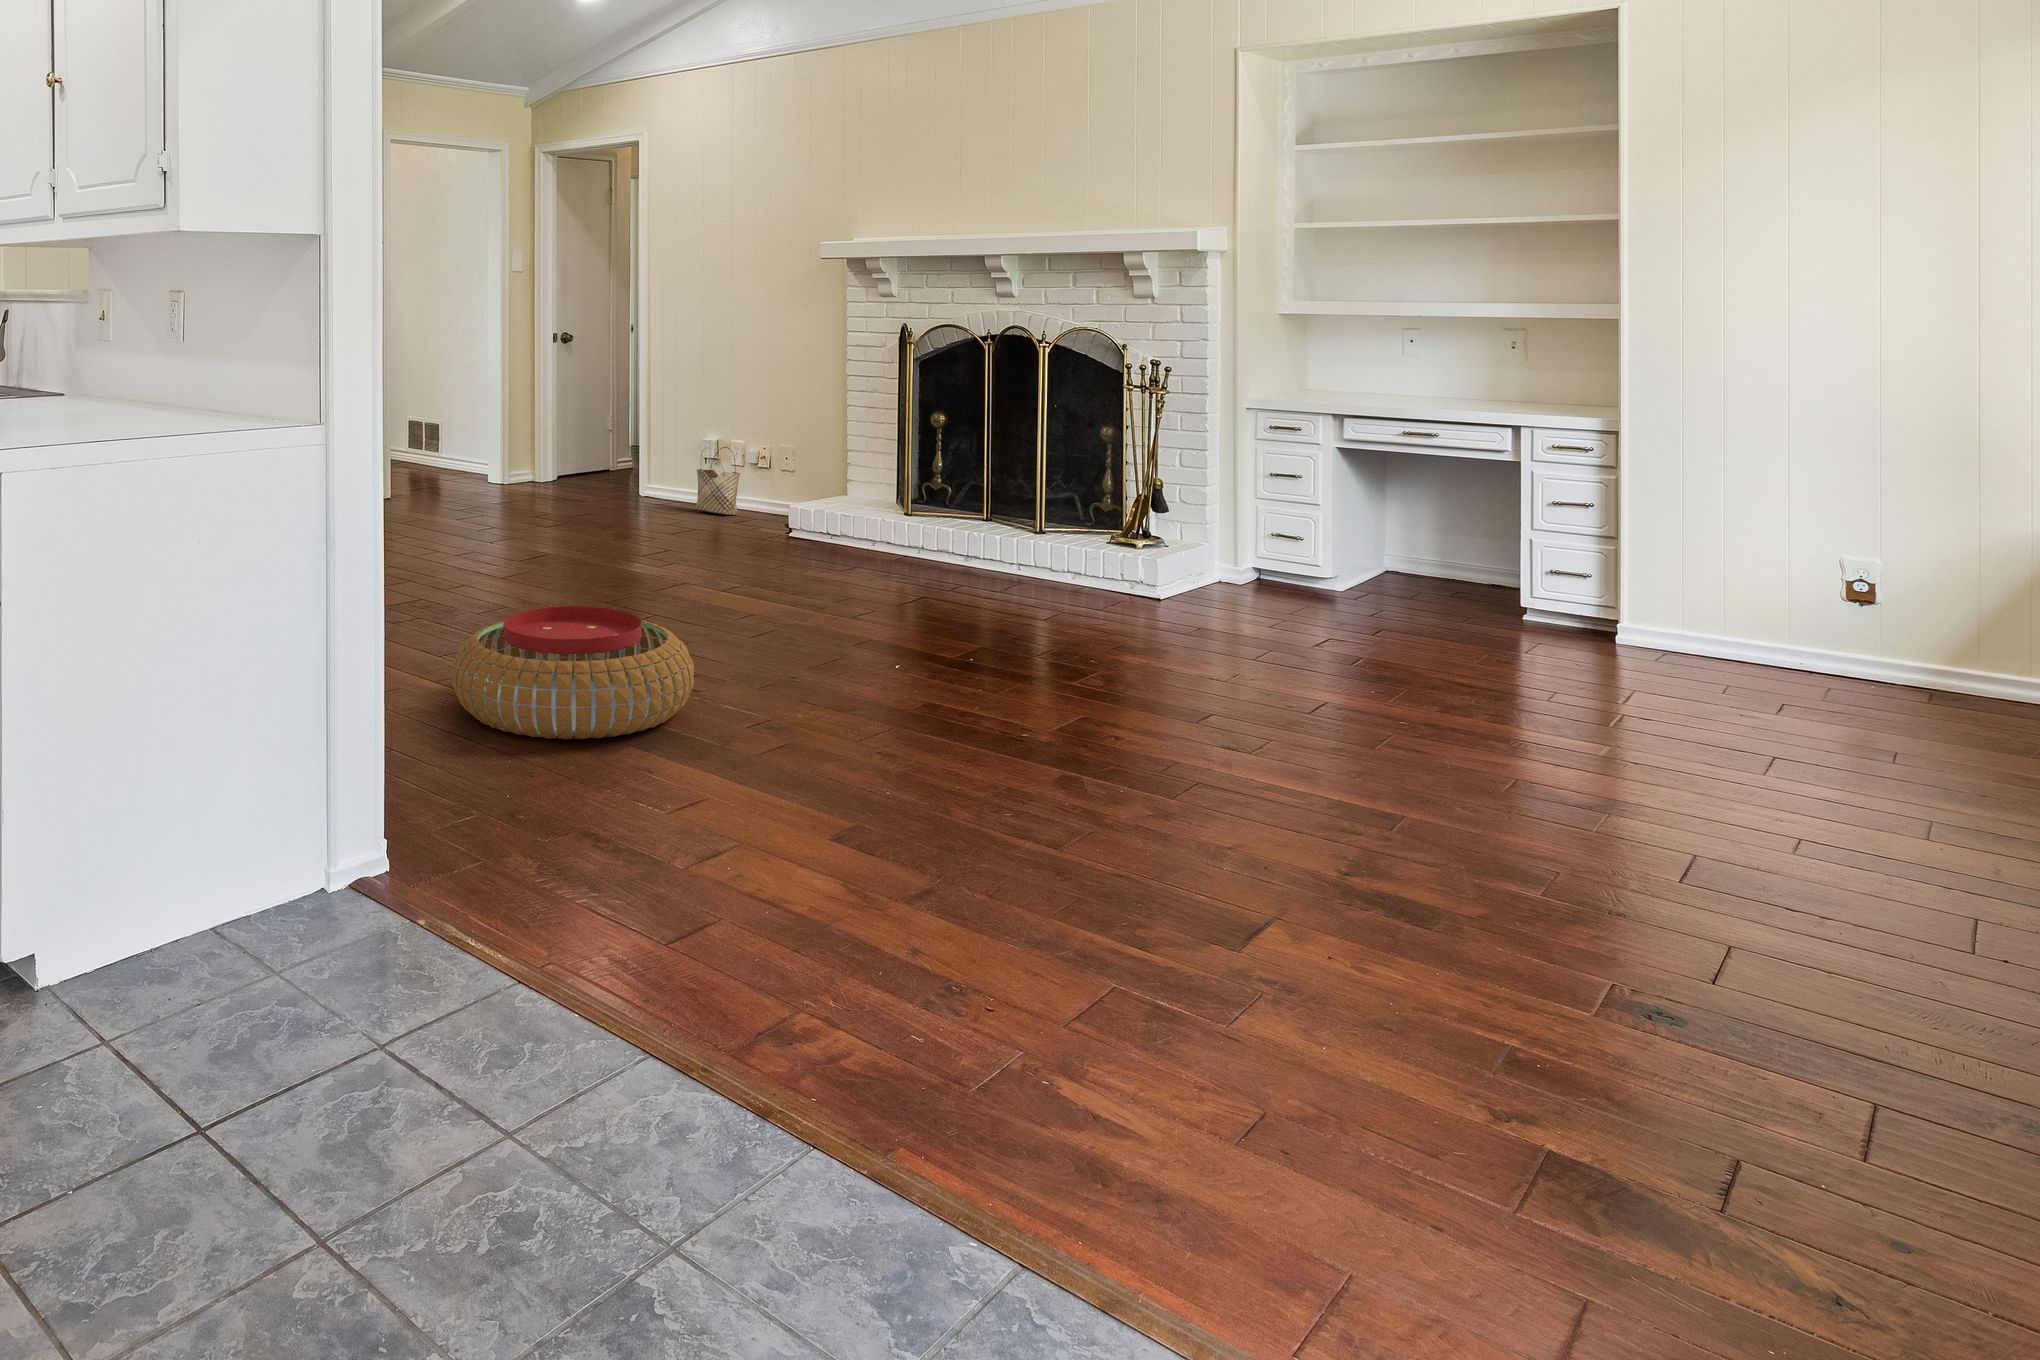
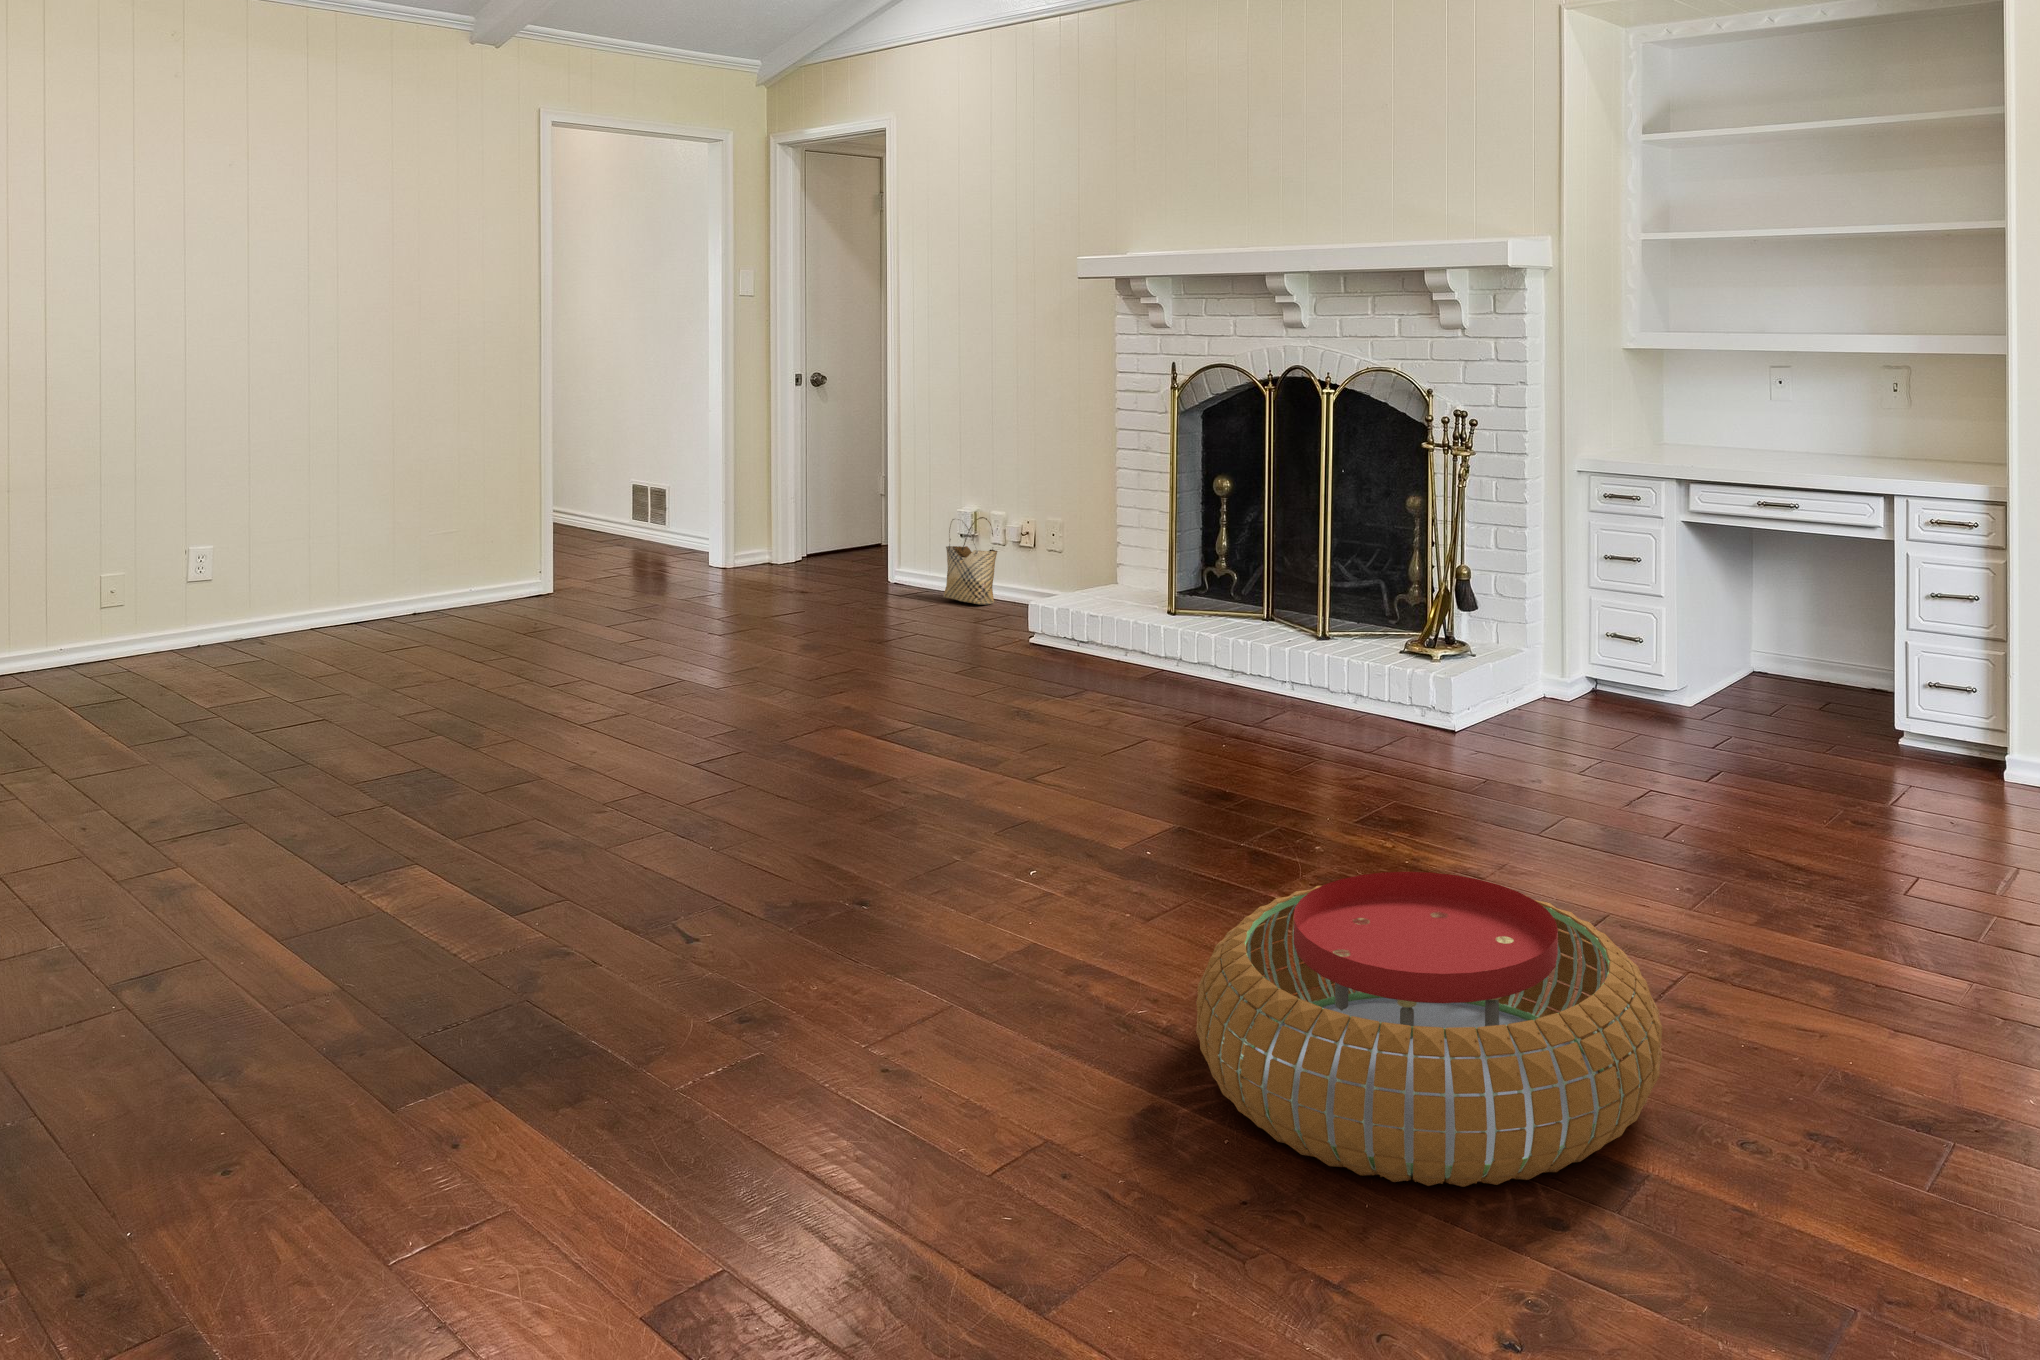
pouf: present [452,606,694,739] -> present [1196,872,1662,1187]

